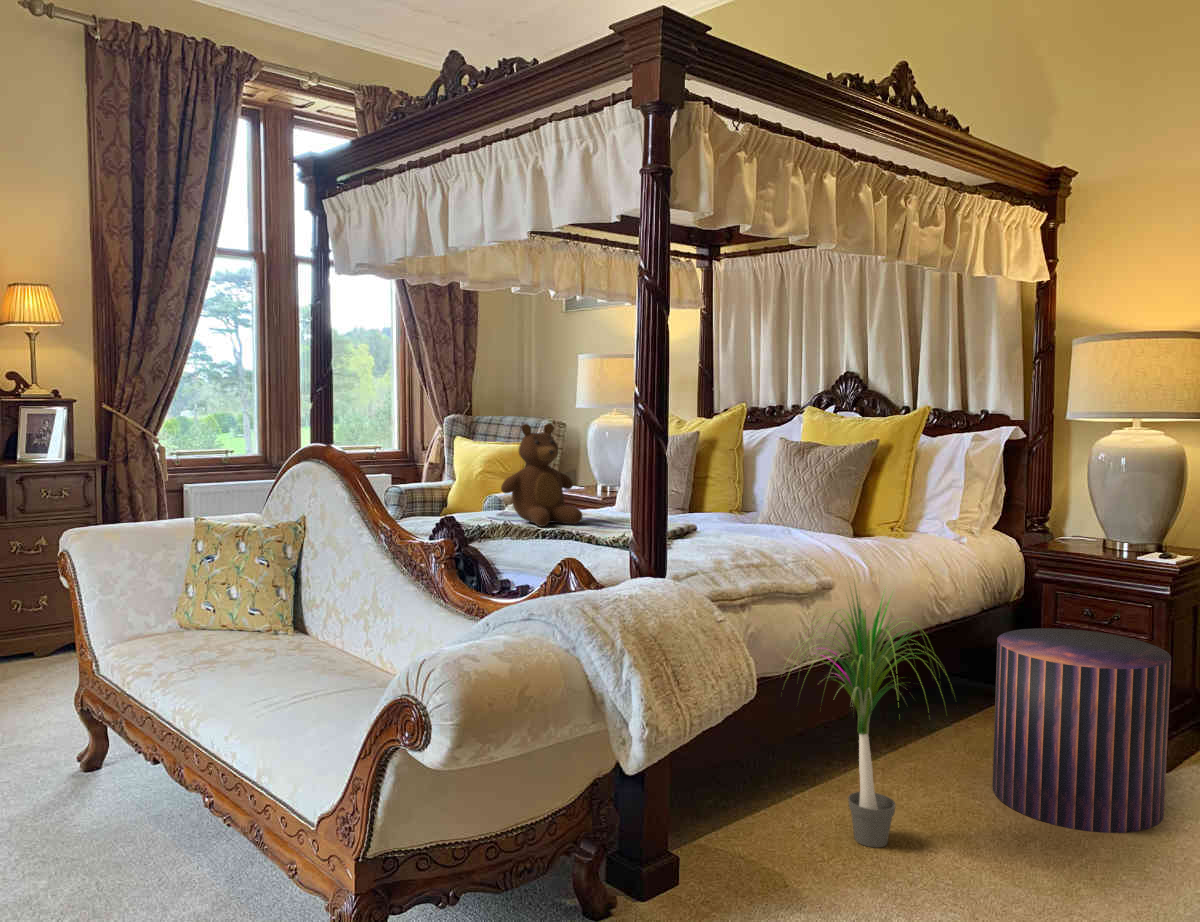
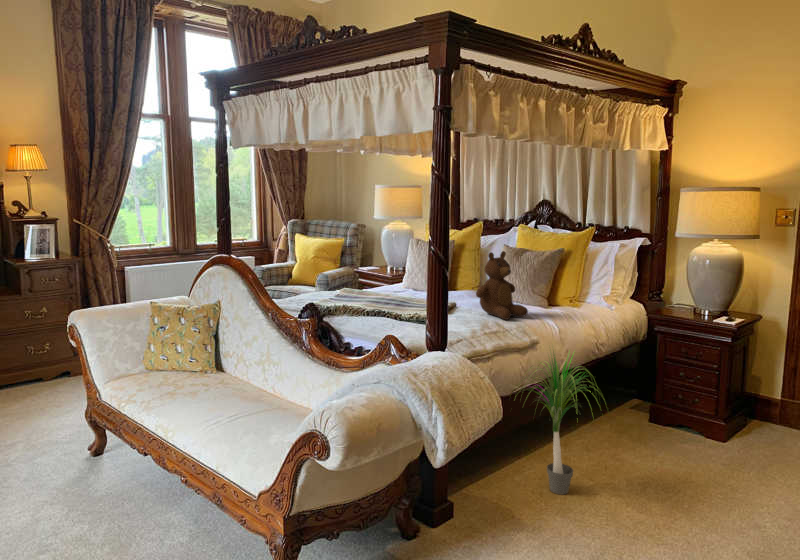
teddy bear: present [501,423,582,527] -> present [476,251,528,320]
pouf: present [992,628,1171,833] -> none [627,366,729,483]

